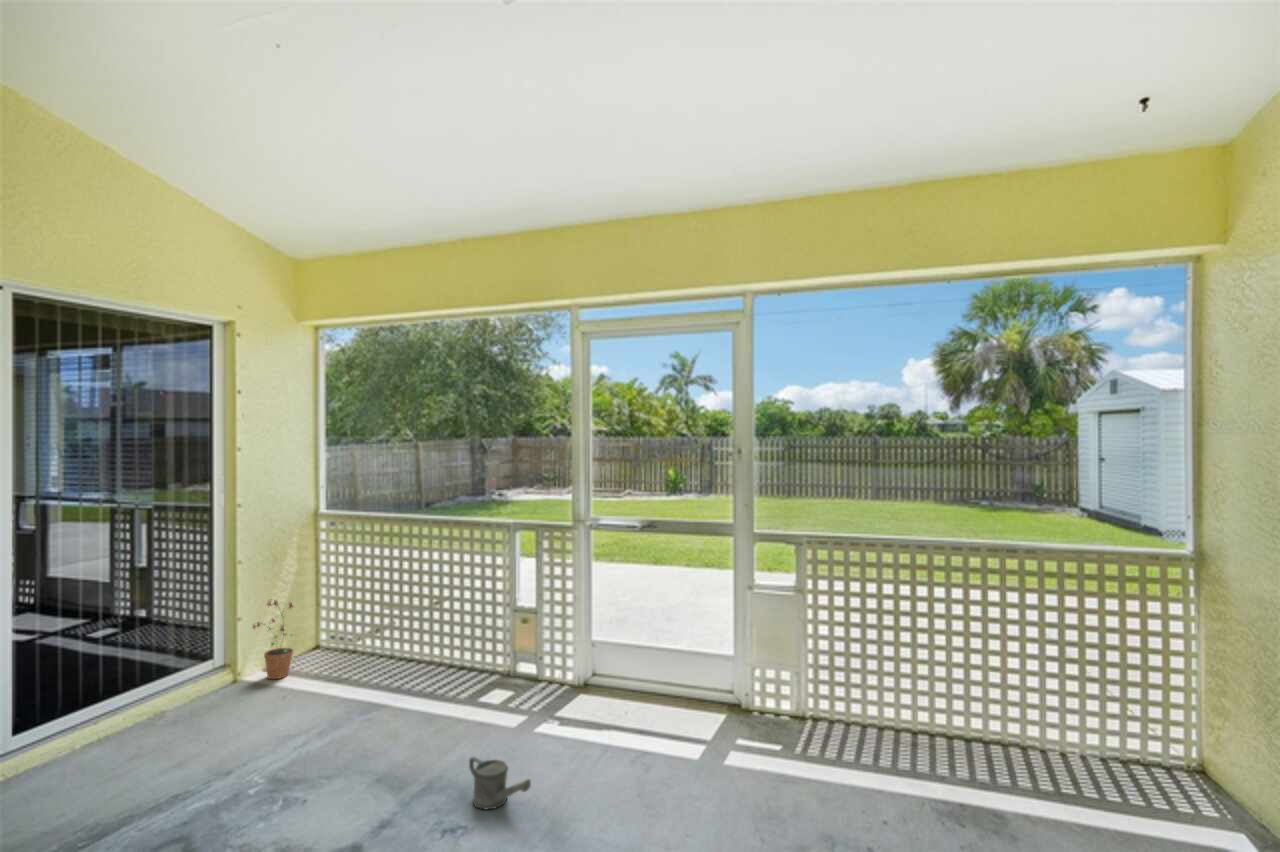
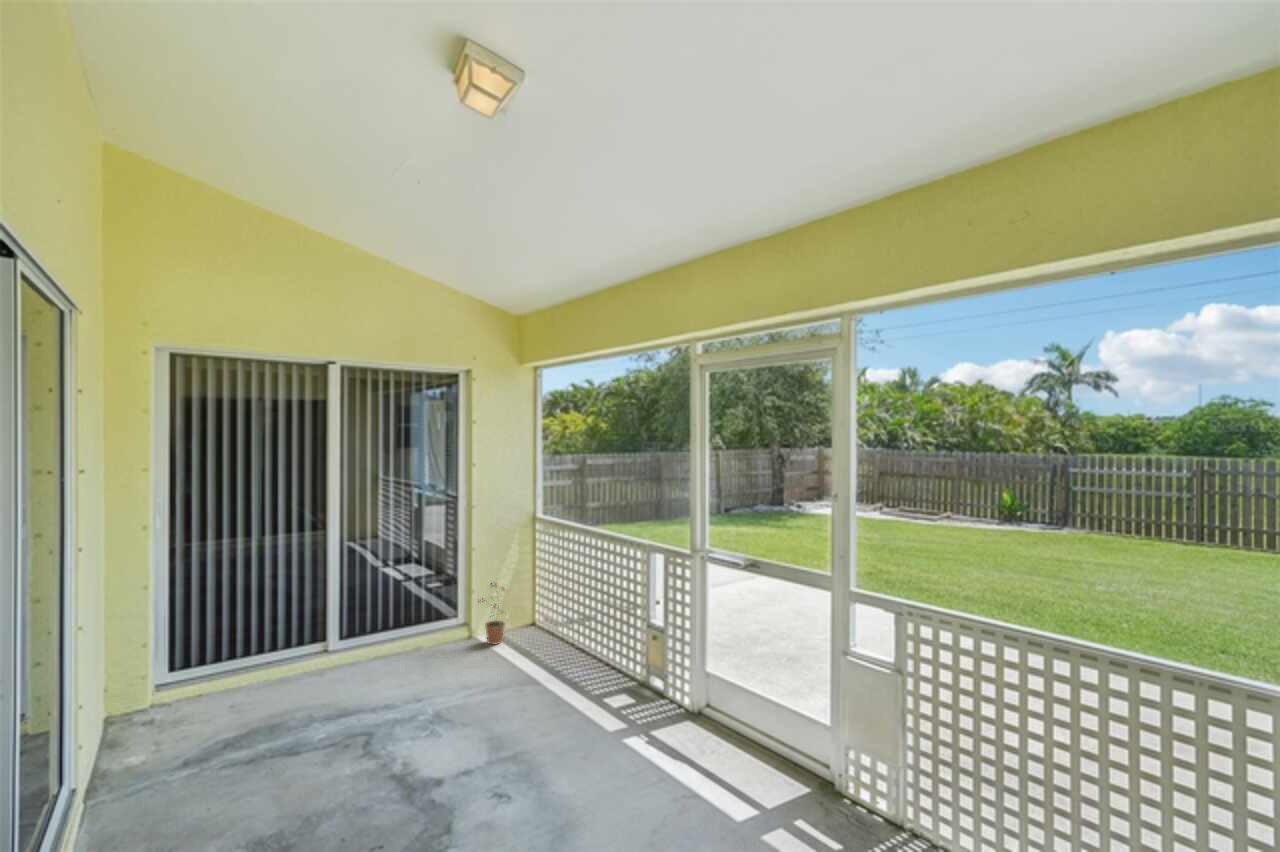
watering can: present [469,757,531,809] -> none [520,752,551,803]

